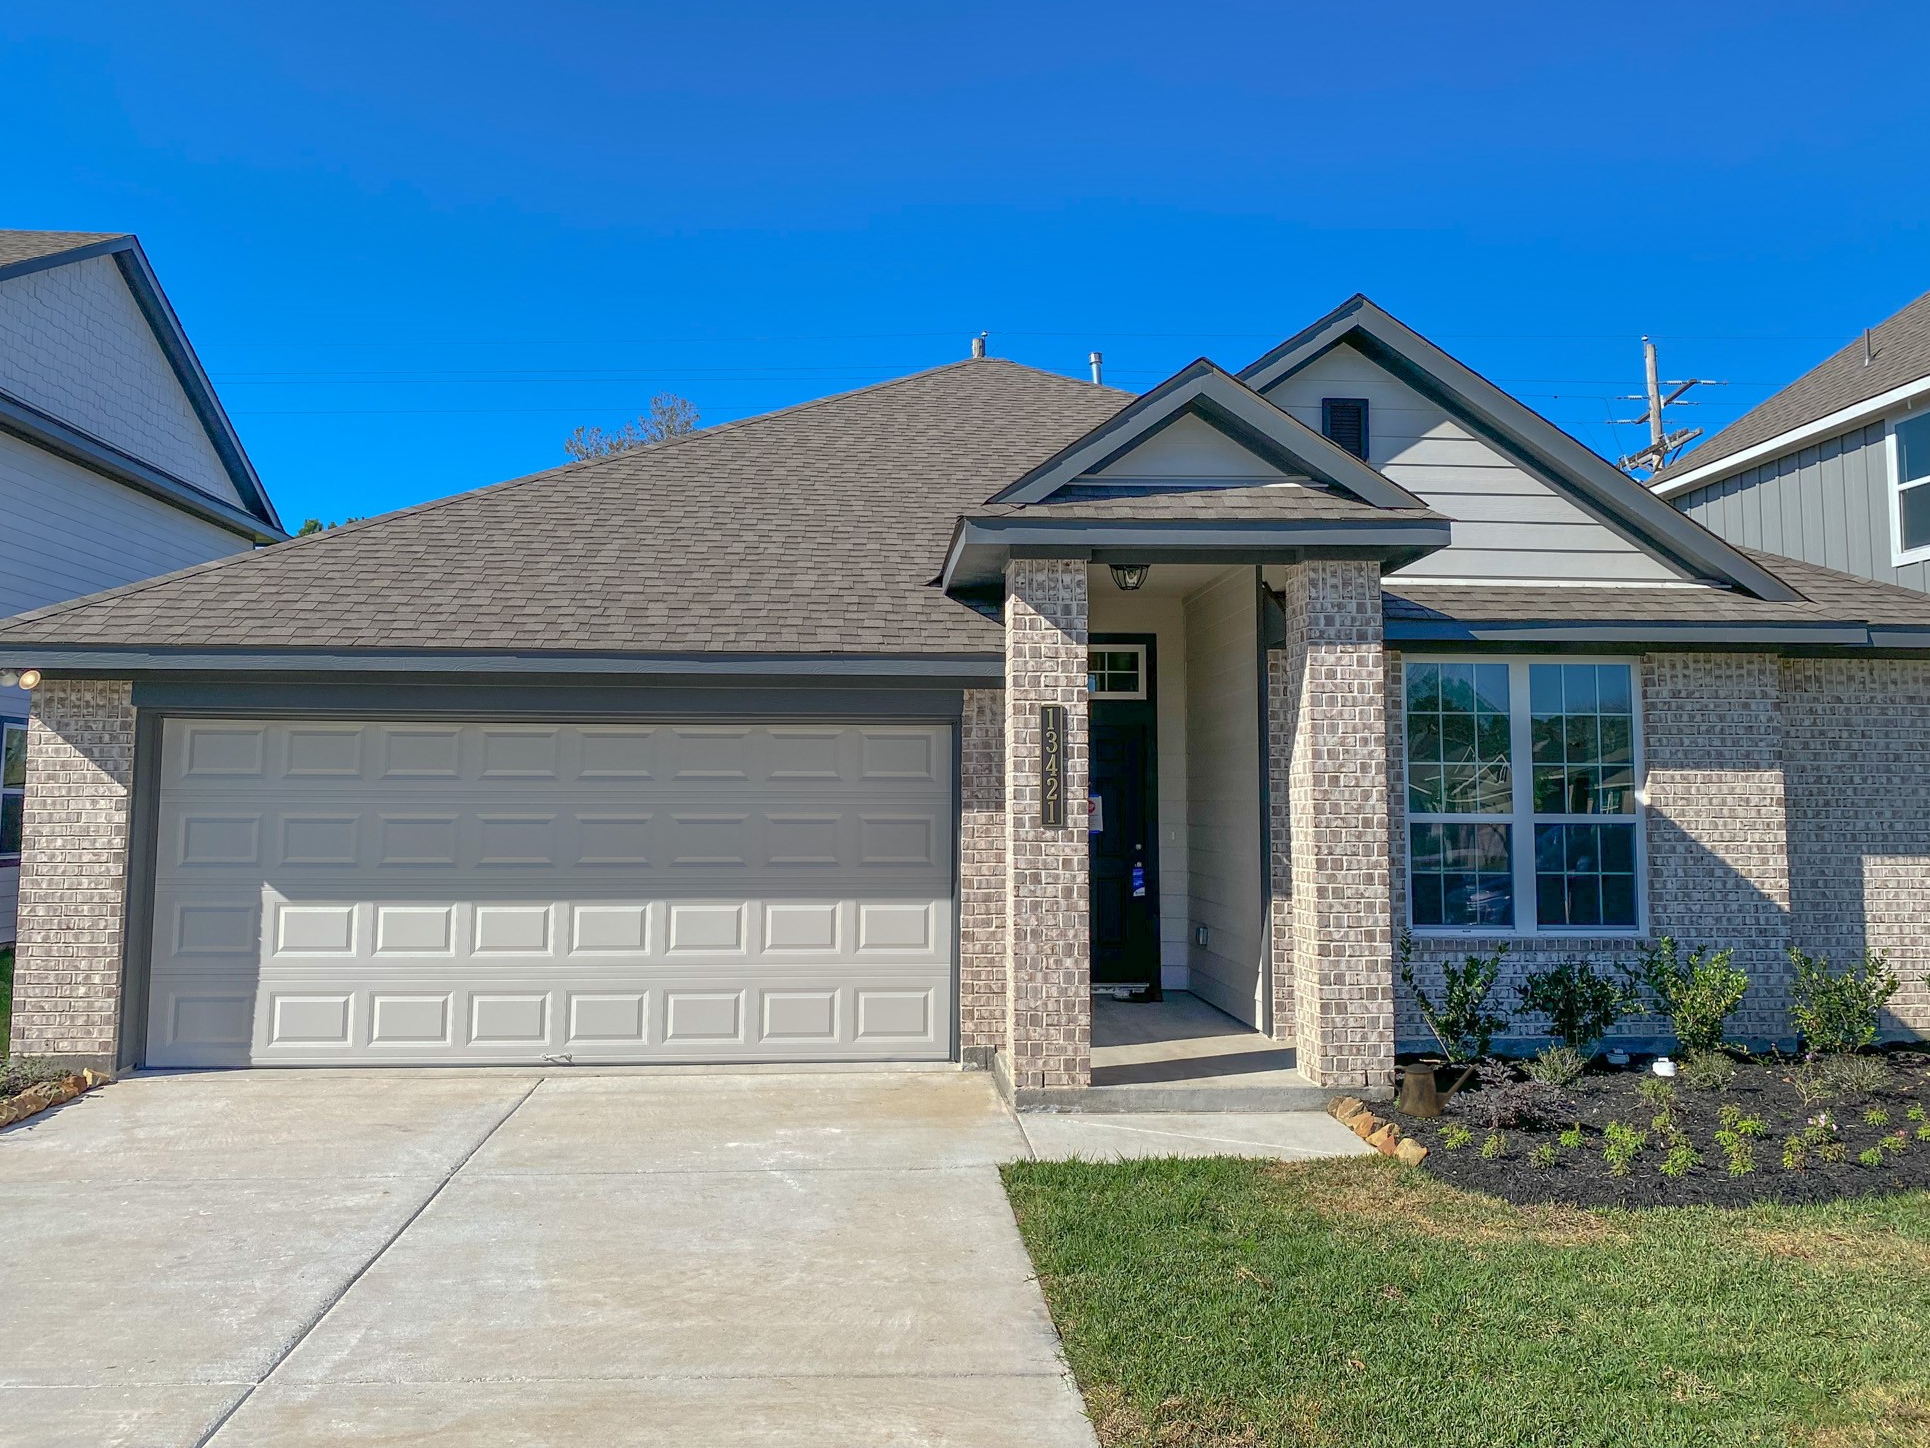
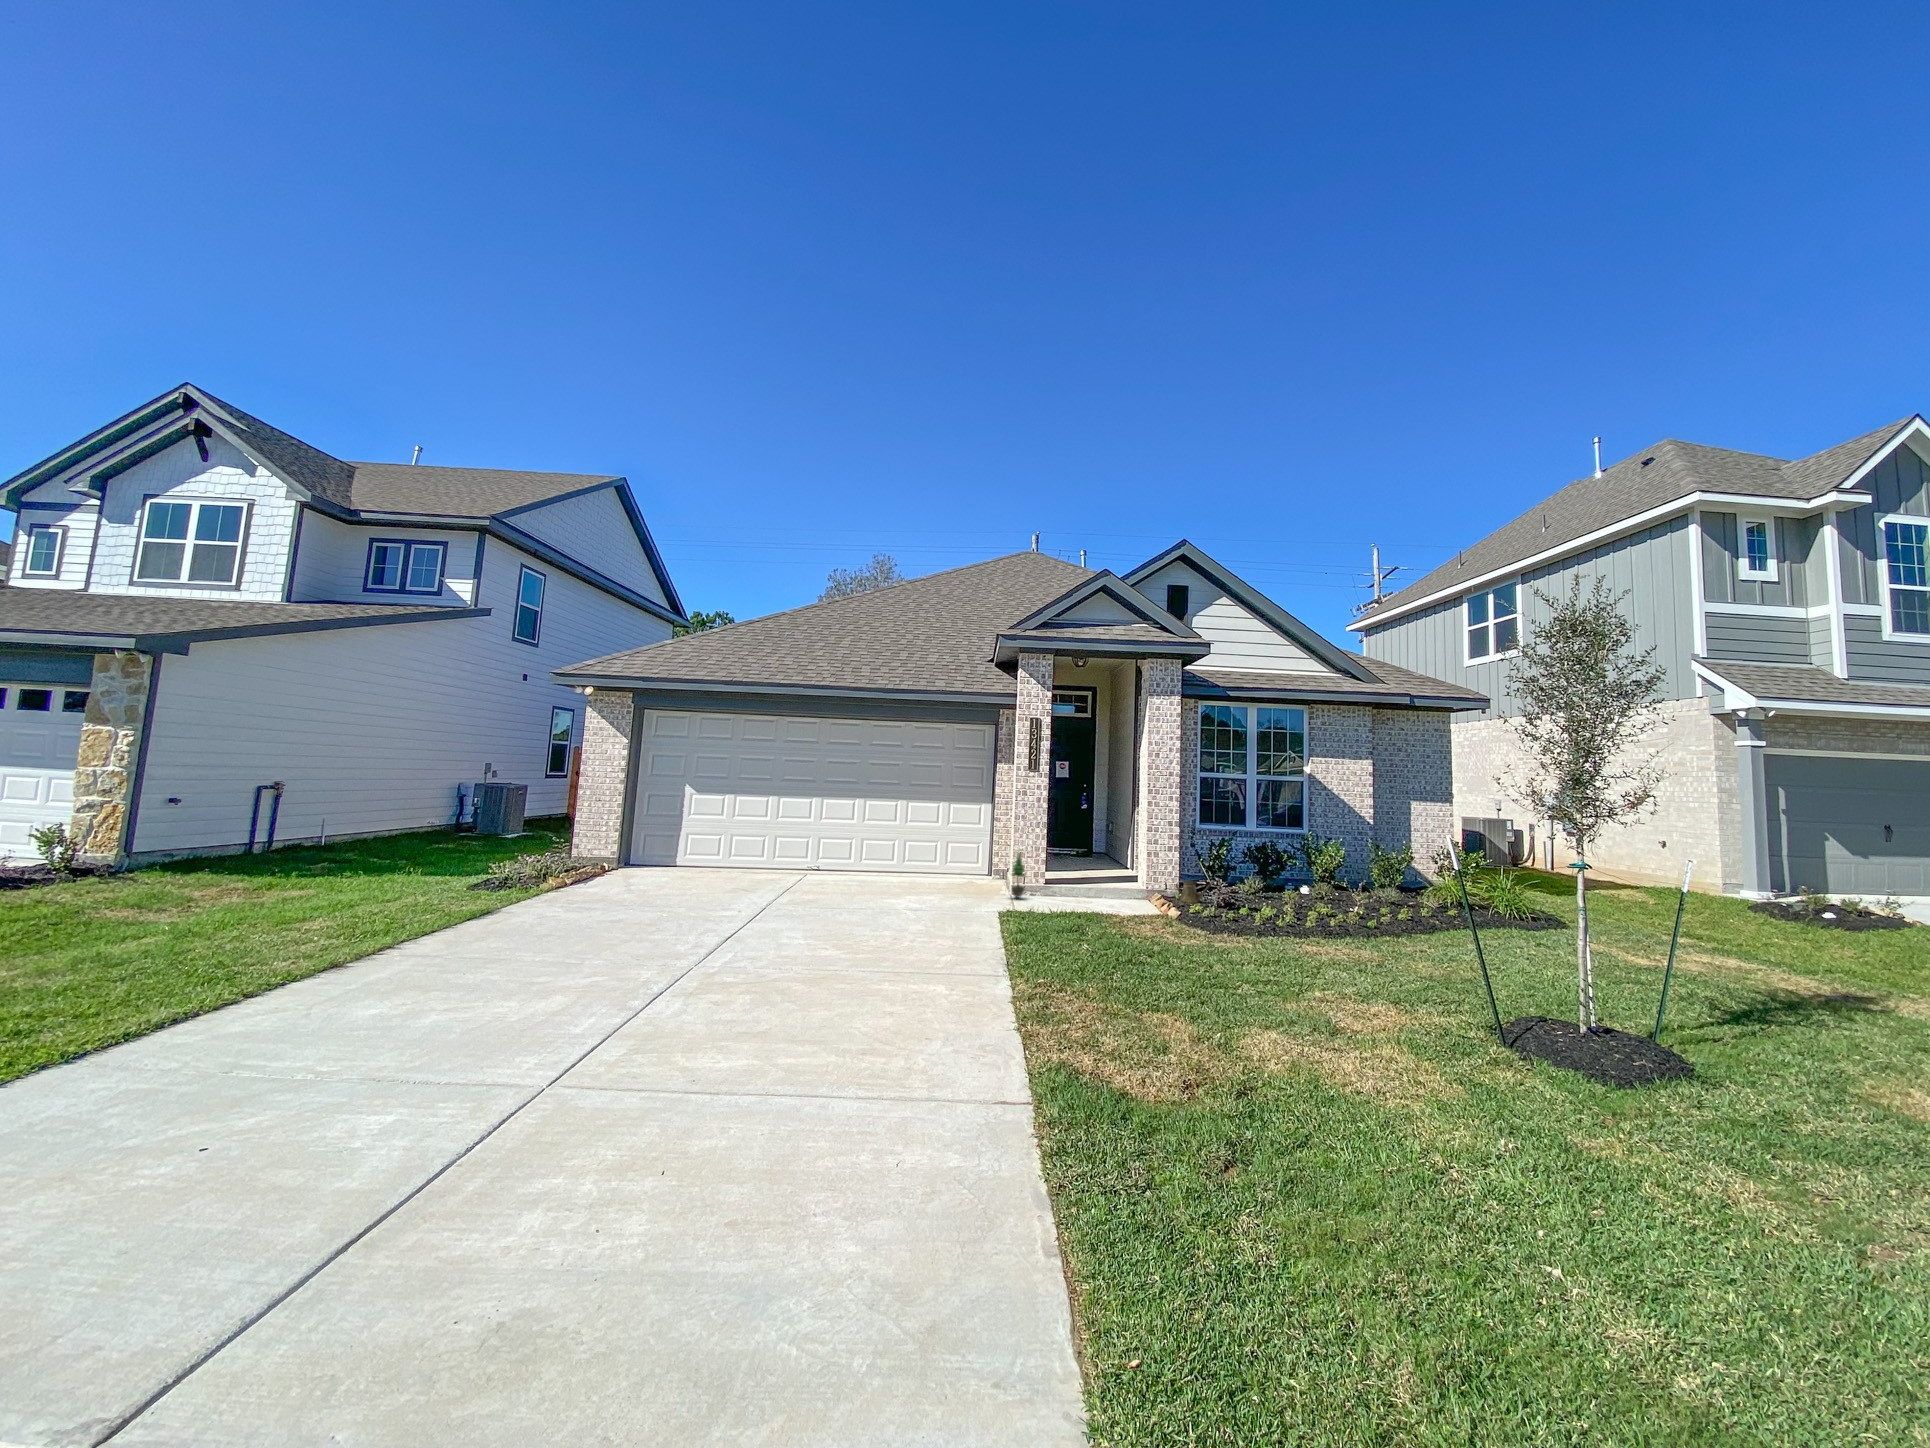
potted tree: none [1008,1014,1047,1124] -> present [1012,853,1025,898]

